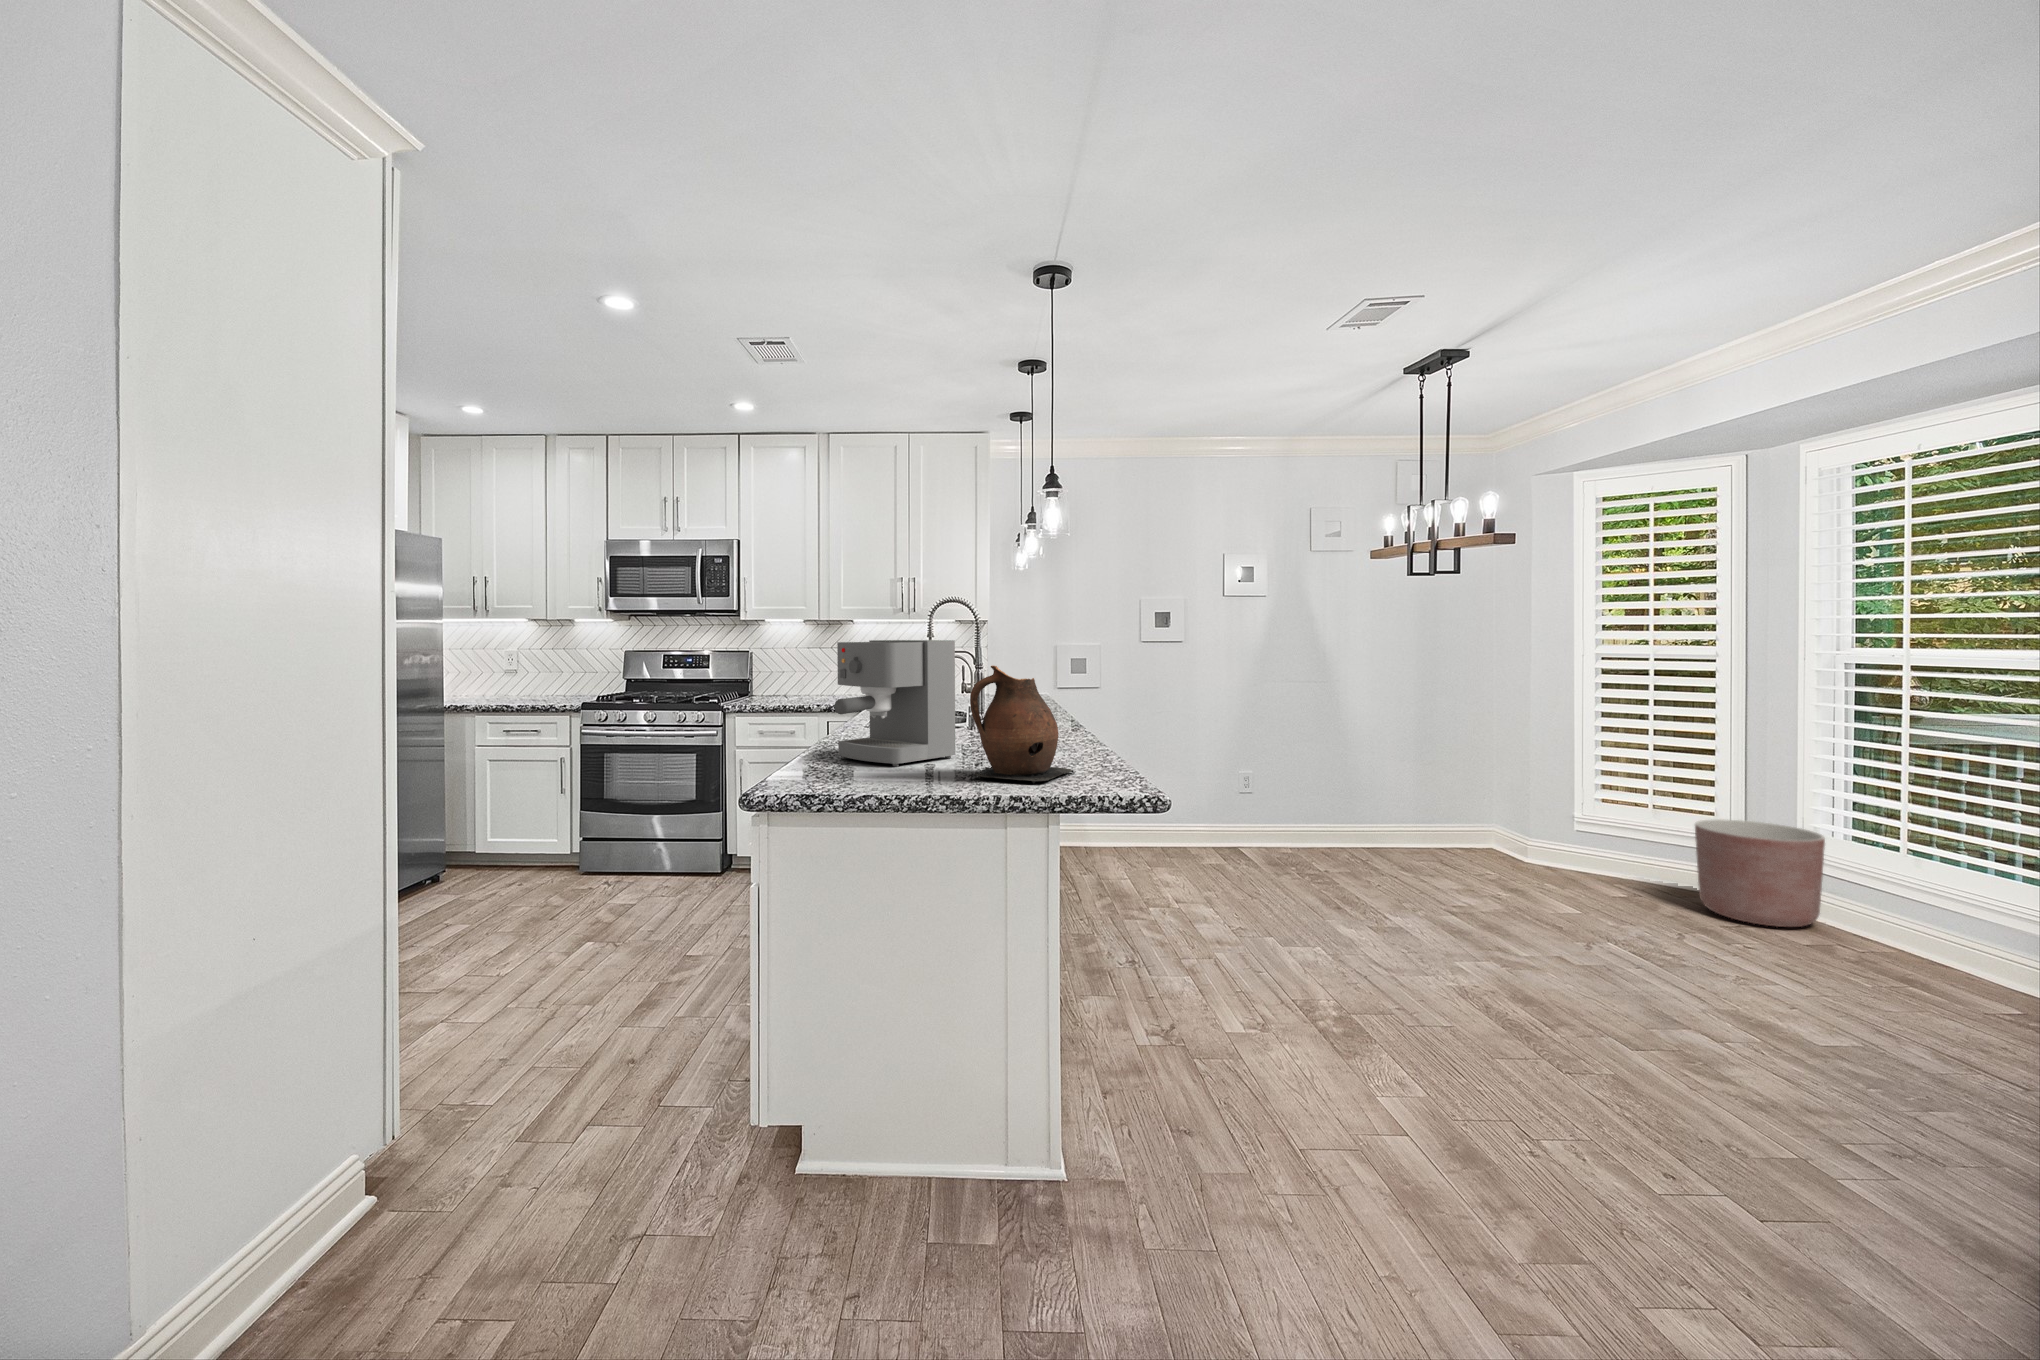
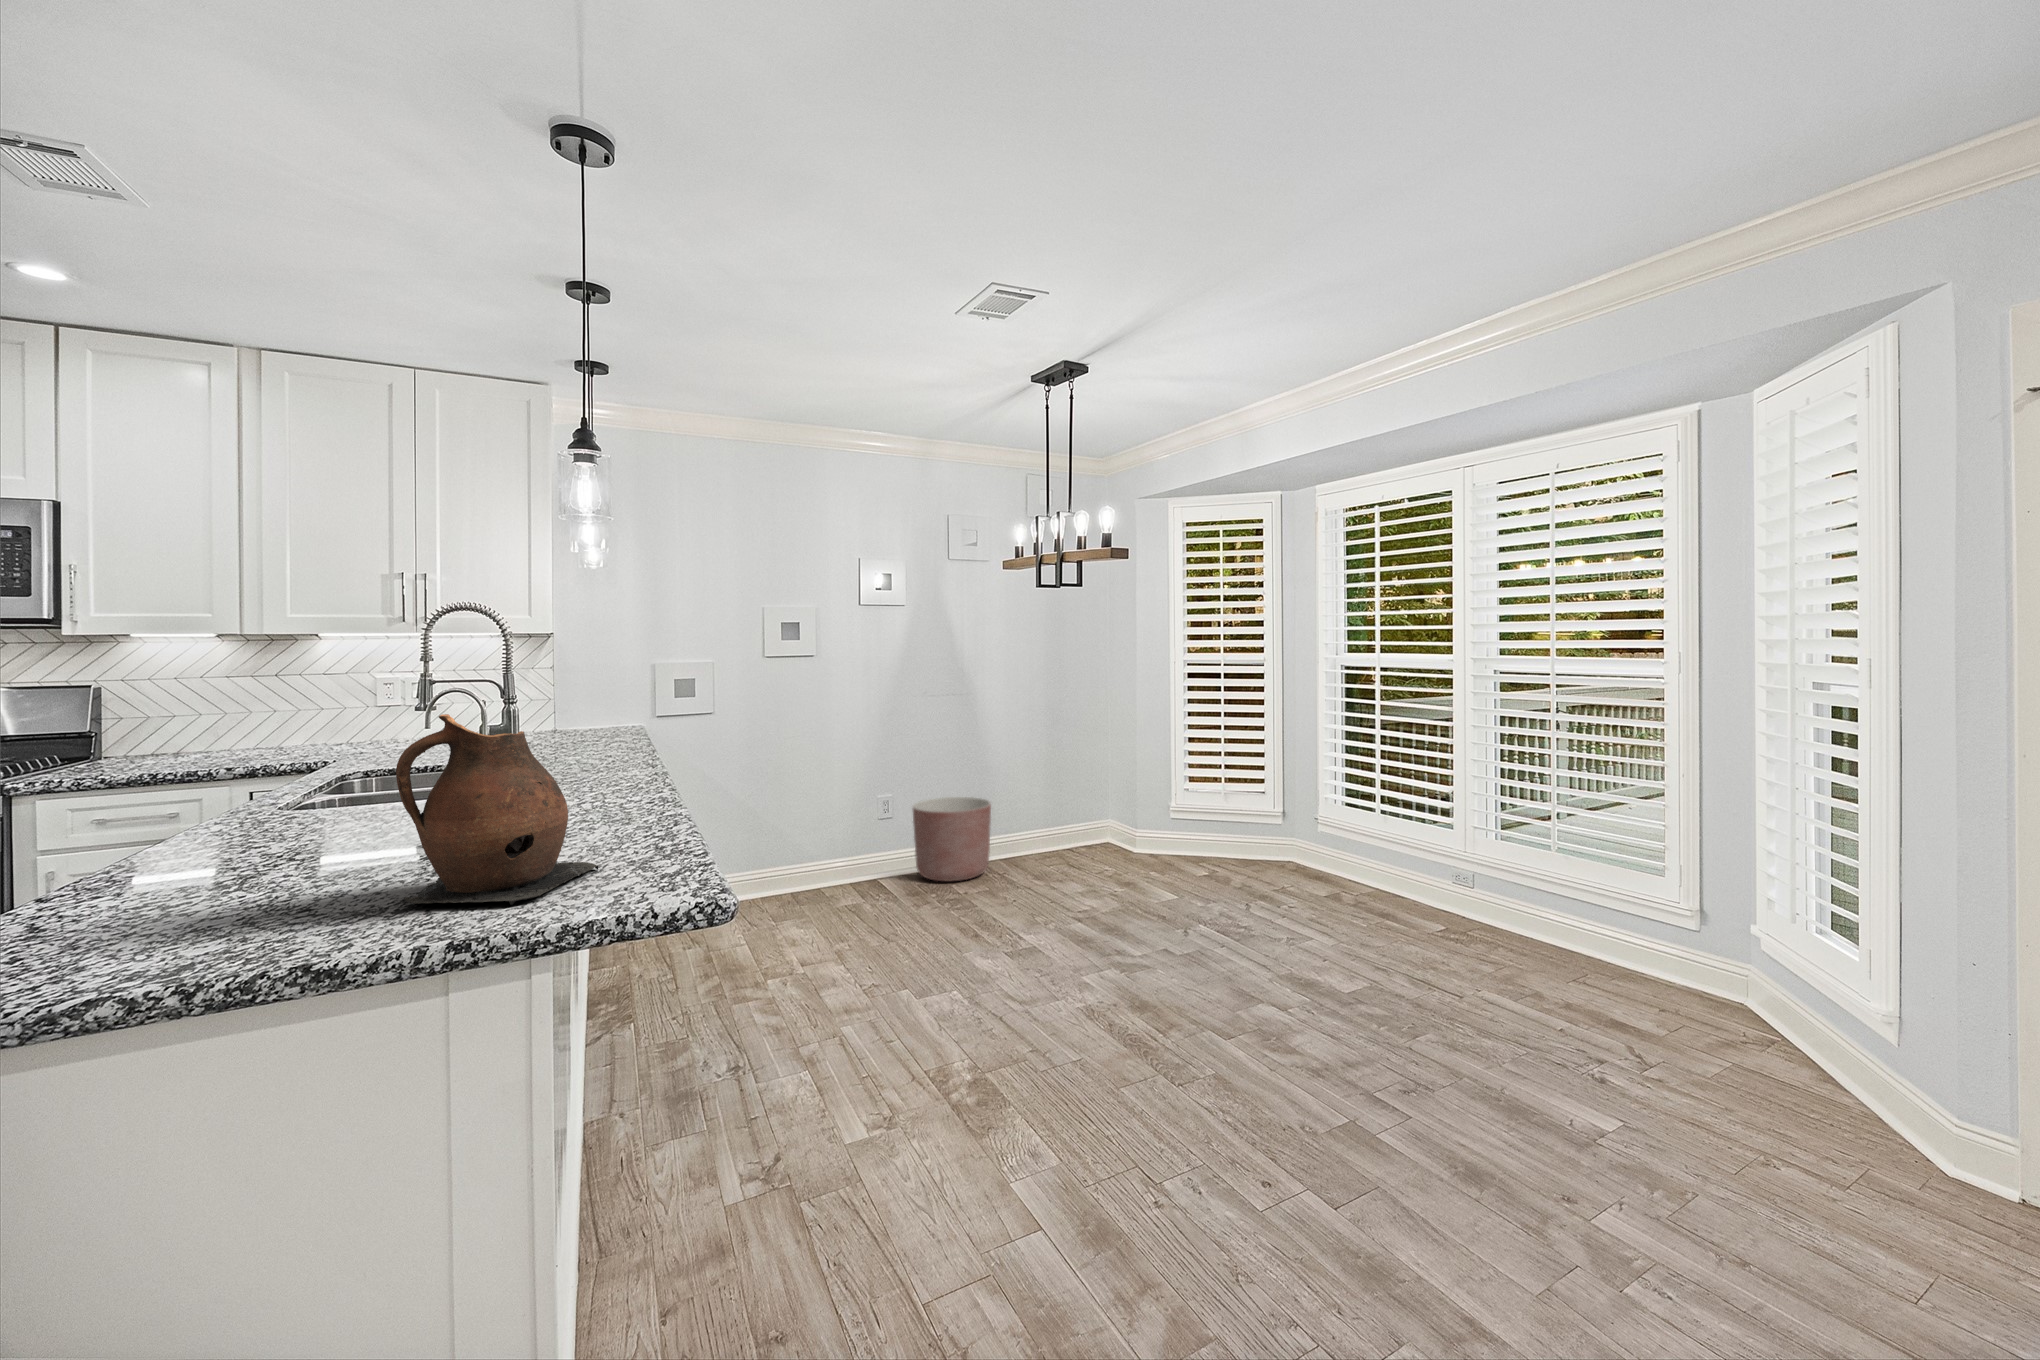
coffee maker: present [834,640,955,766] -> none [95,671,402,895]
planter: present [1695,819,1825,927] -> present [913,797,991,881]

